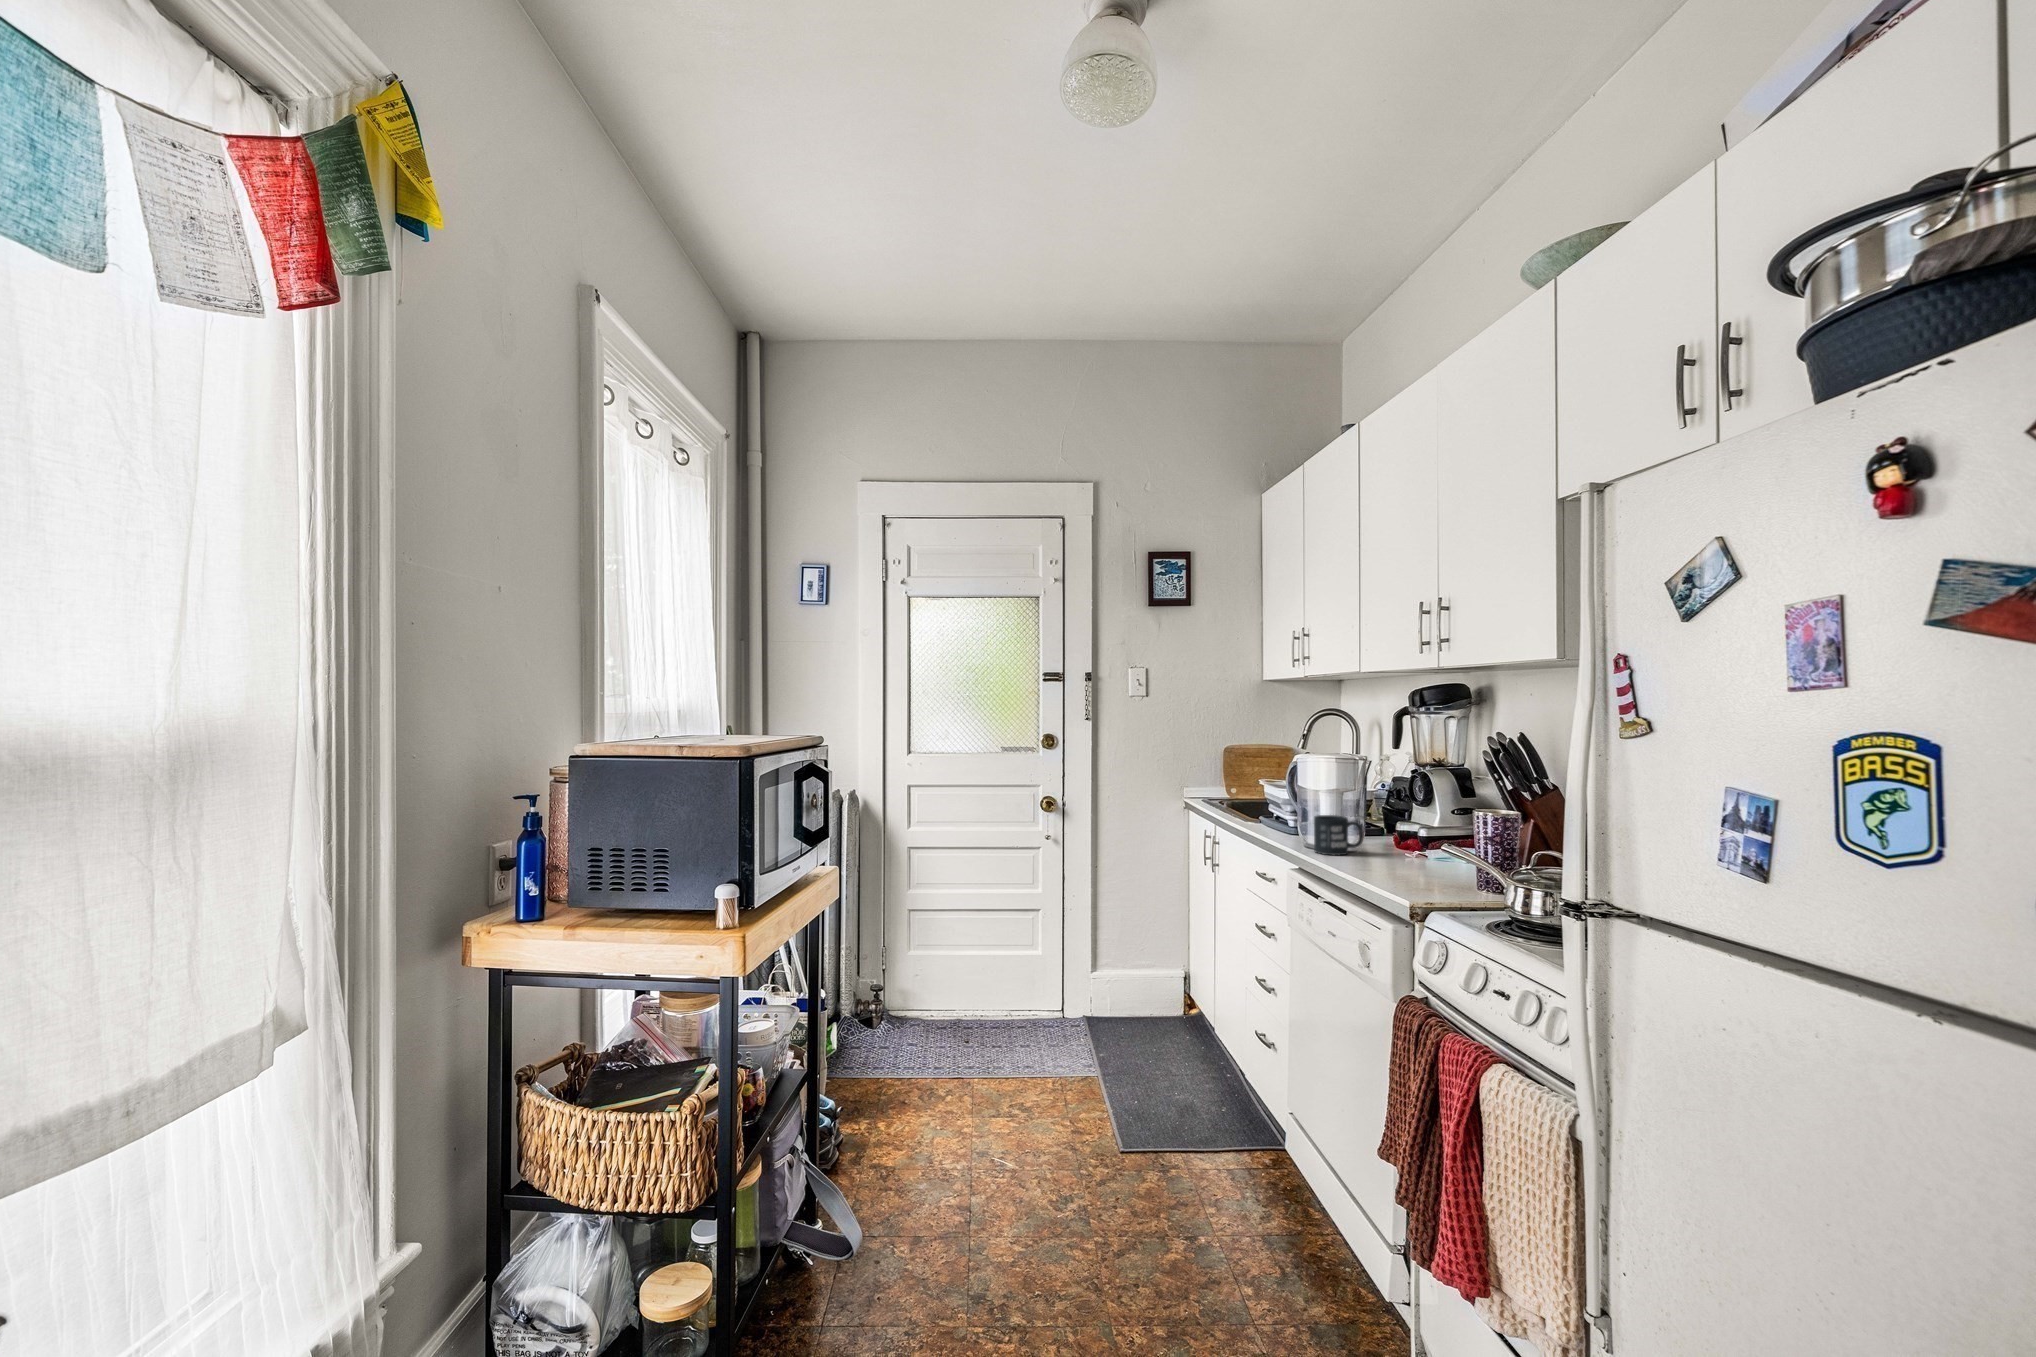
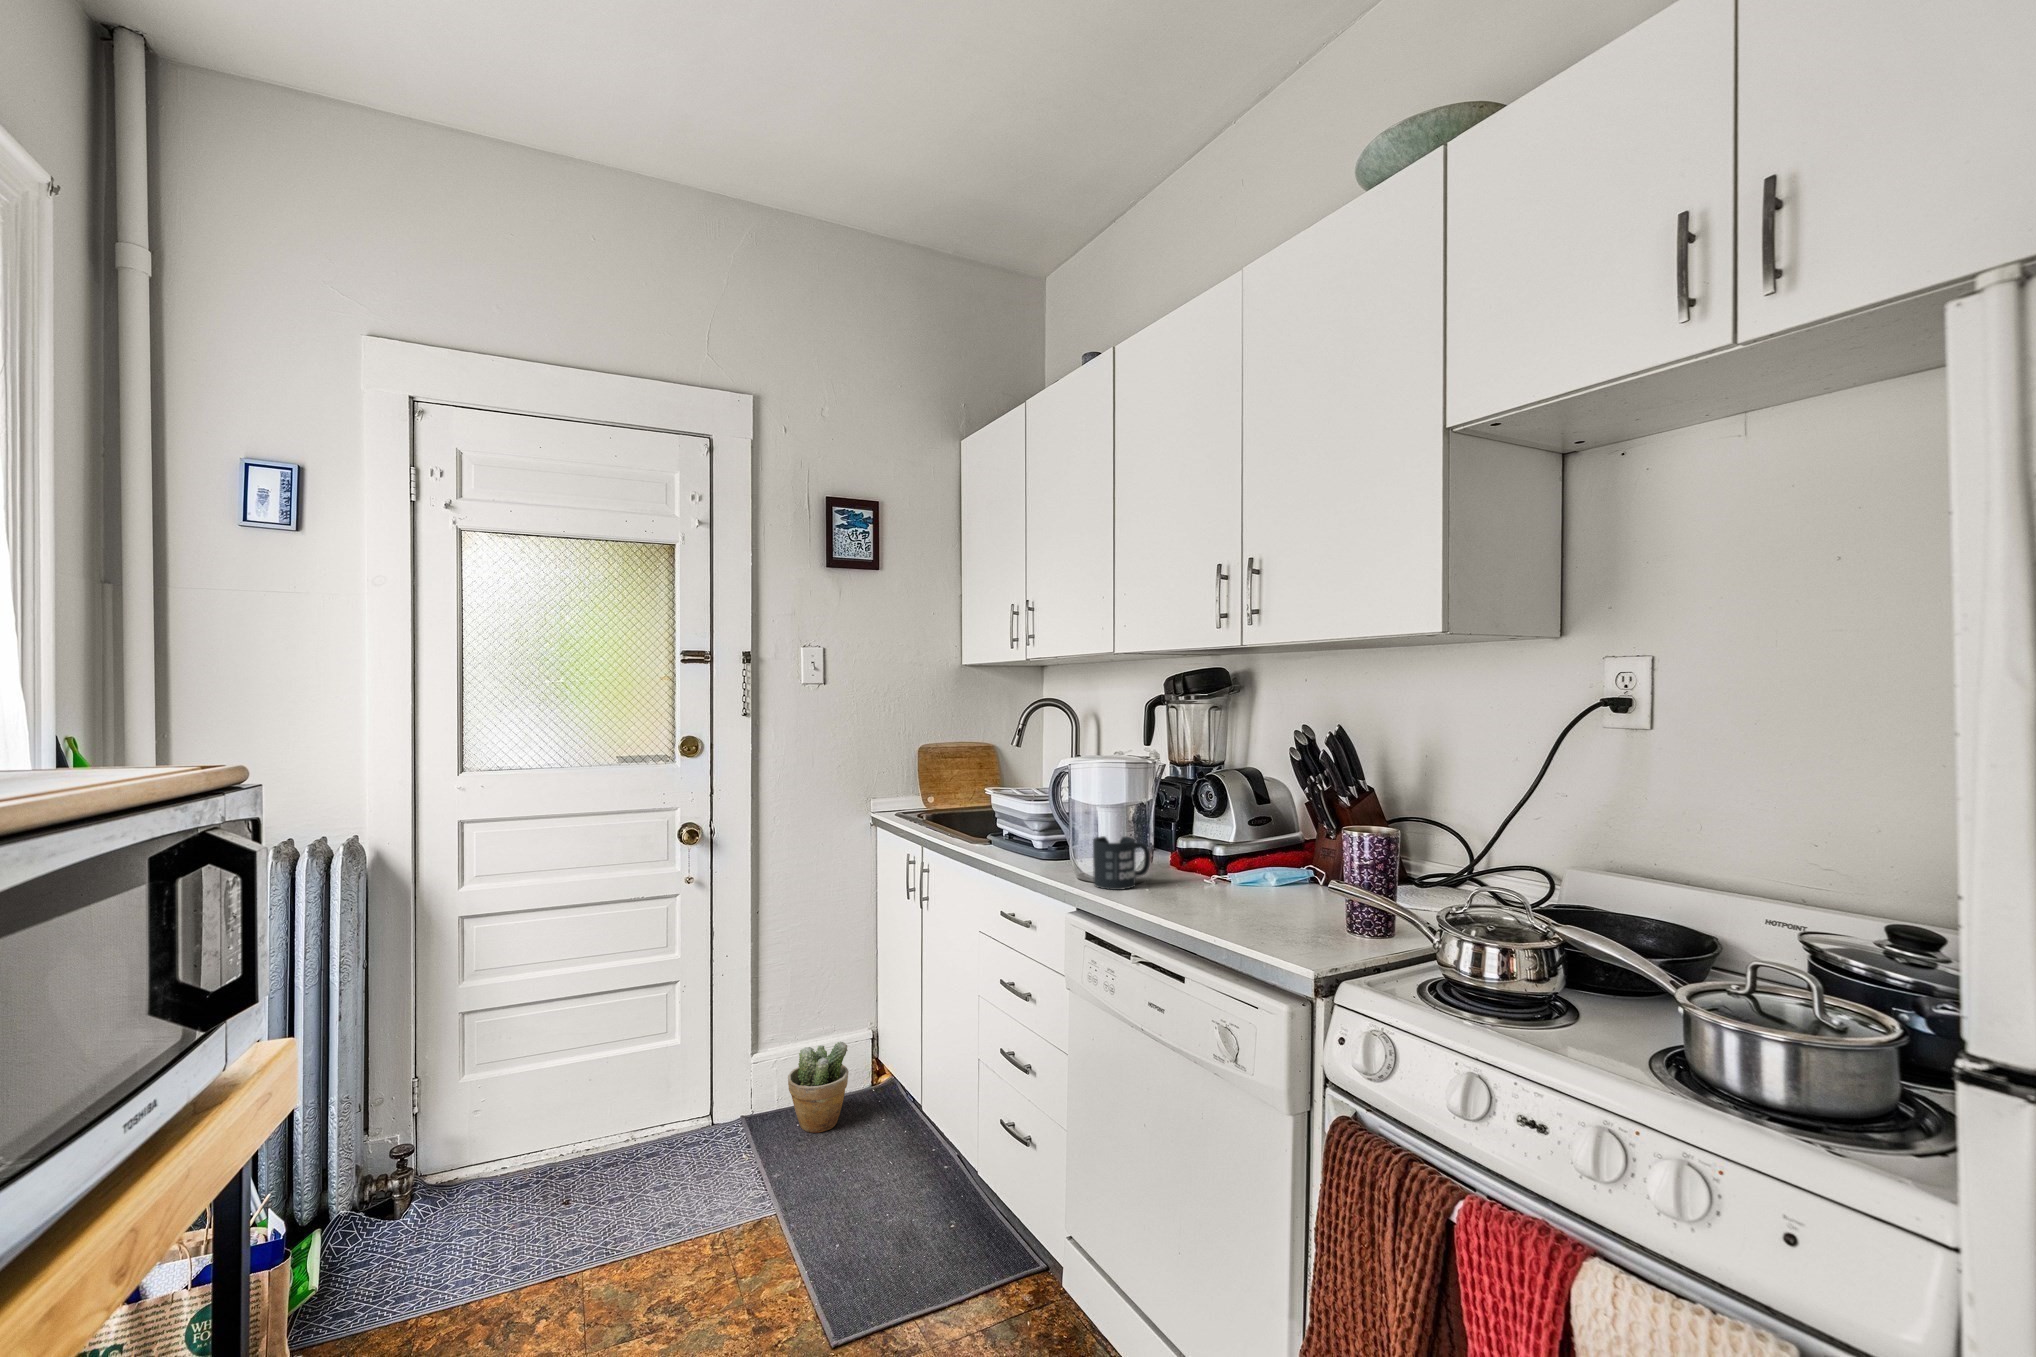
potted plant: none [1117,970,1162,1035] -> present [788,1042,849,1133]

